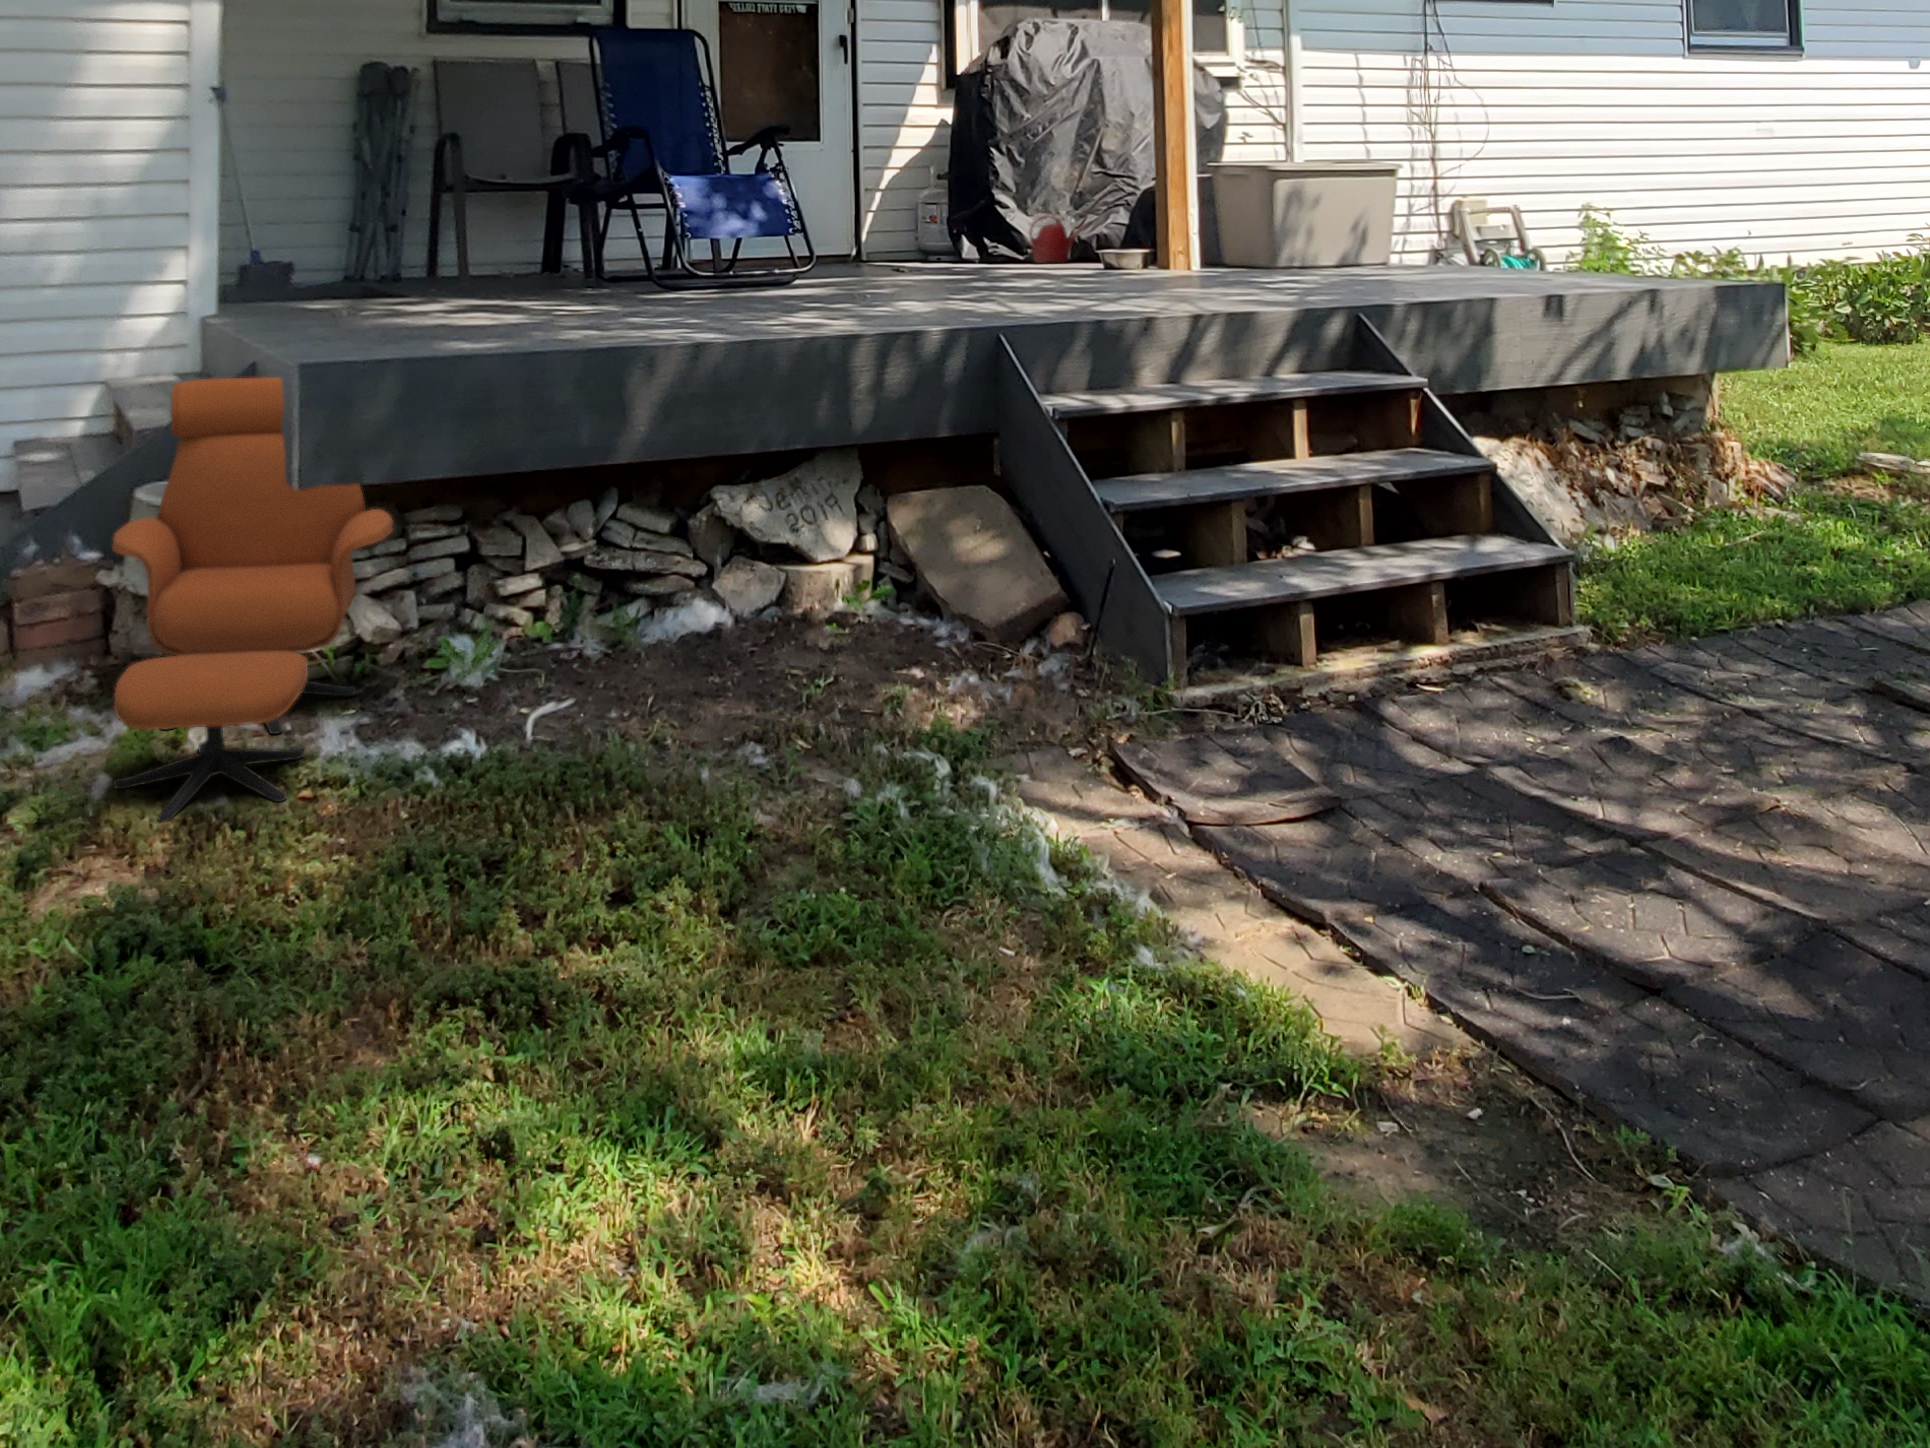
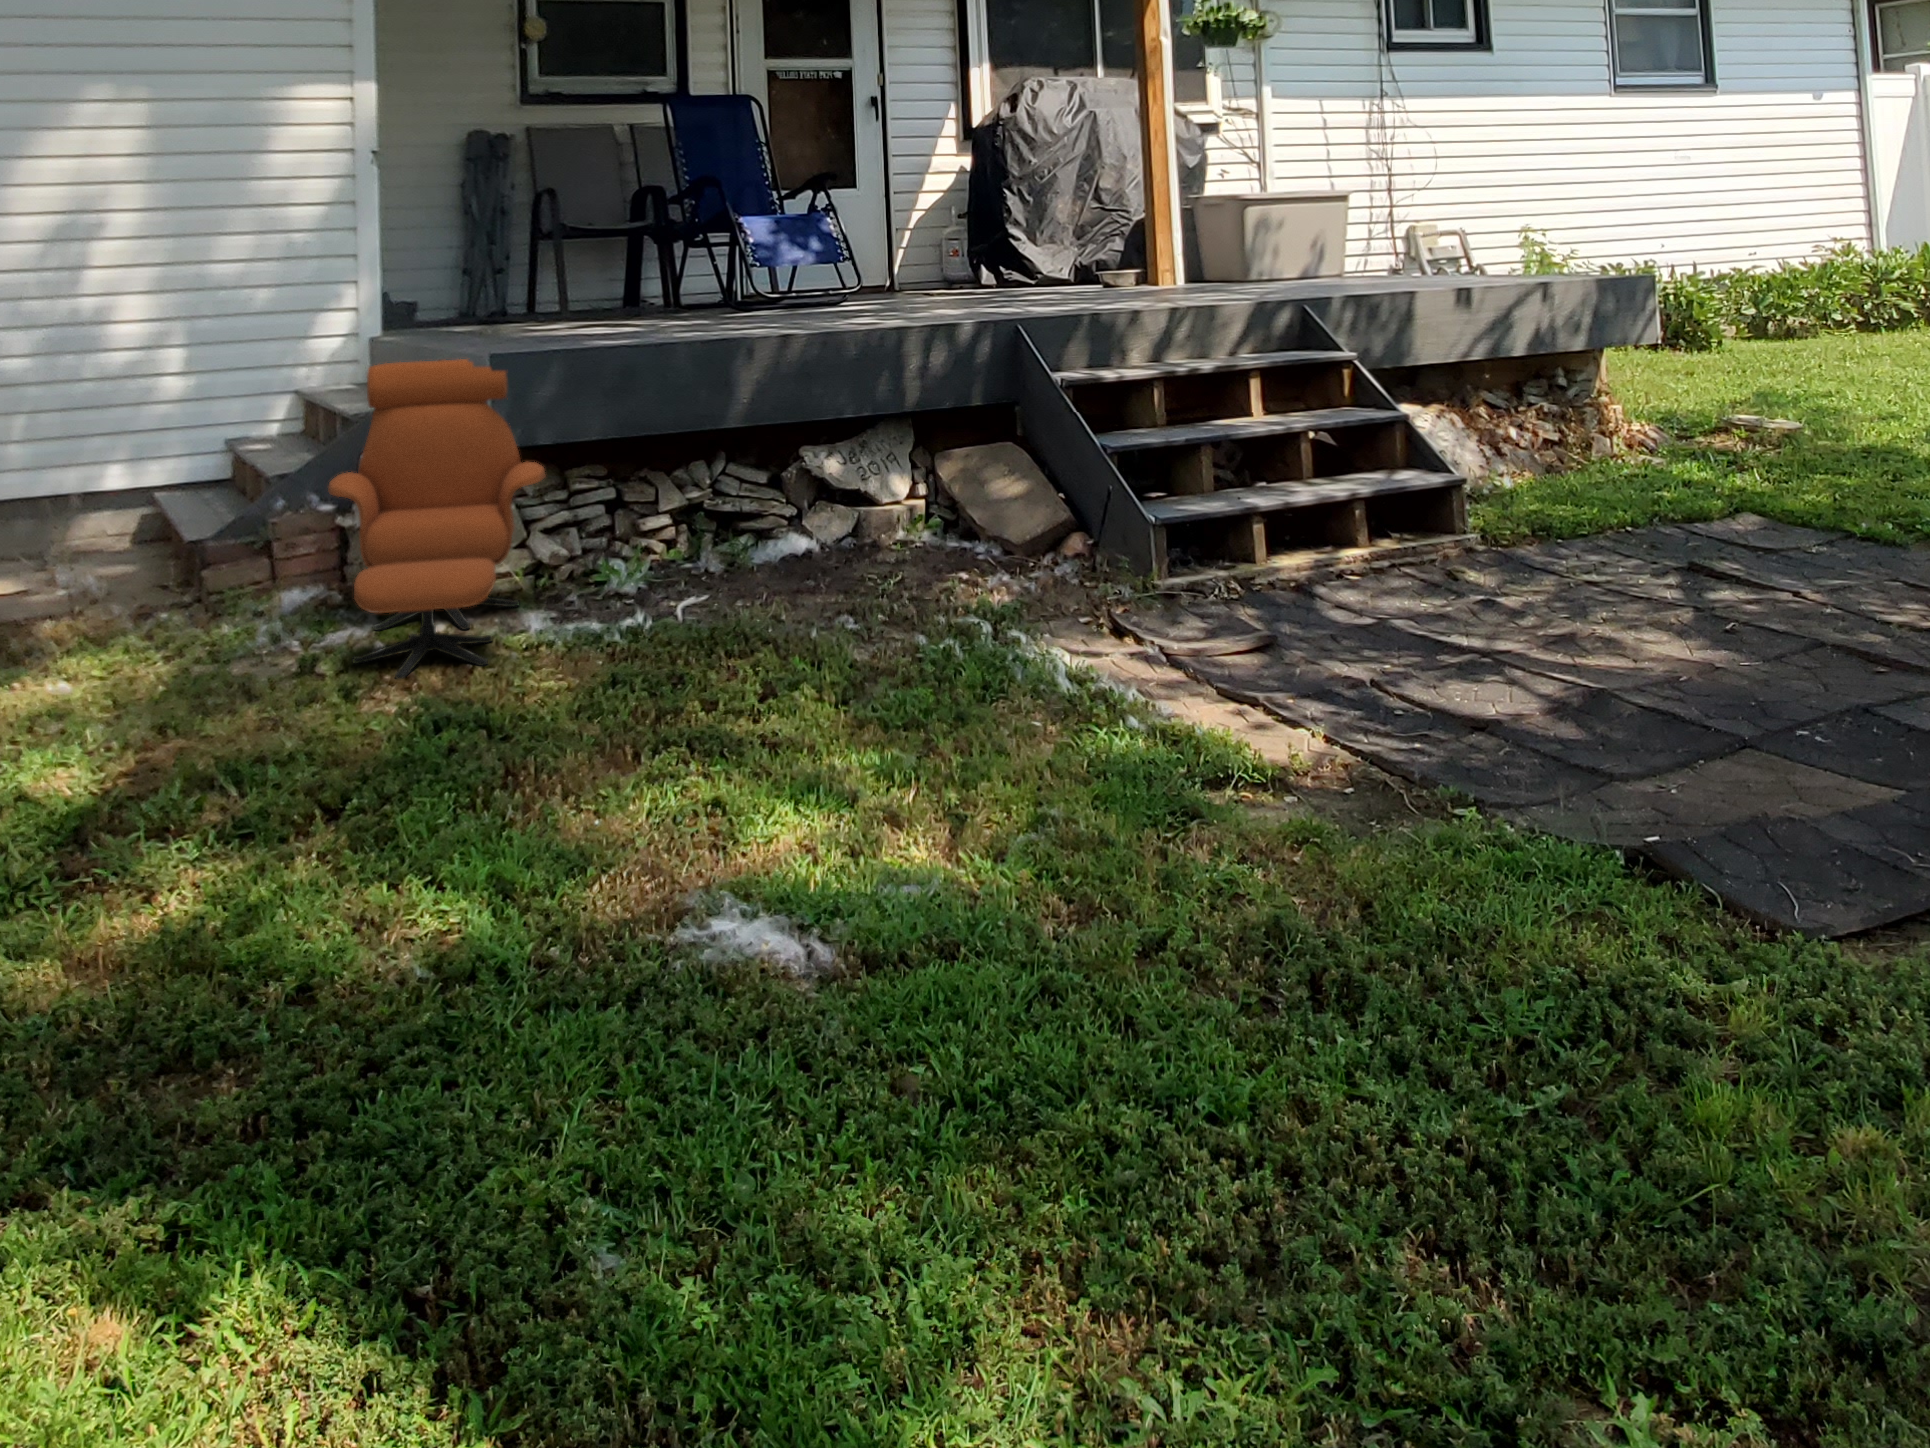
watering can: present [1030,216,1093,263] -> none [1037,240,1091,280]

